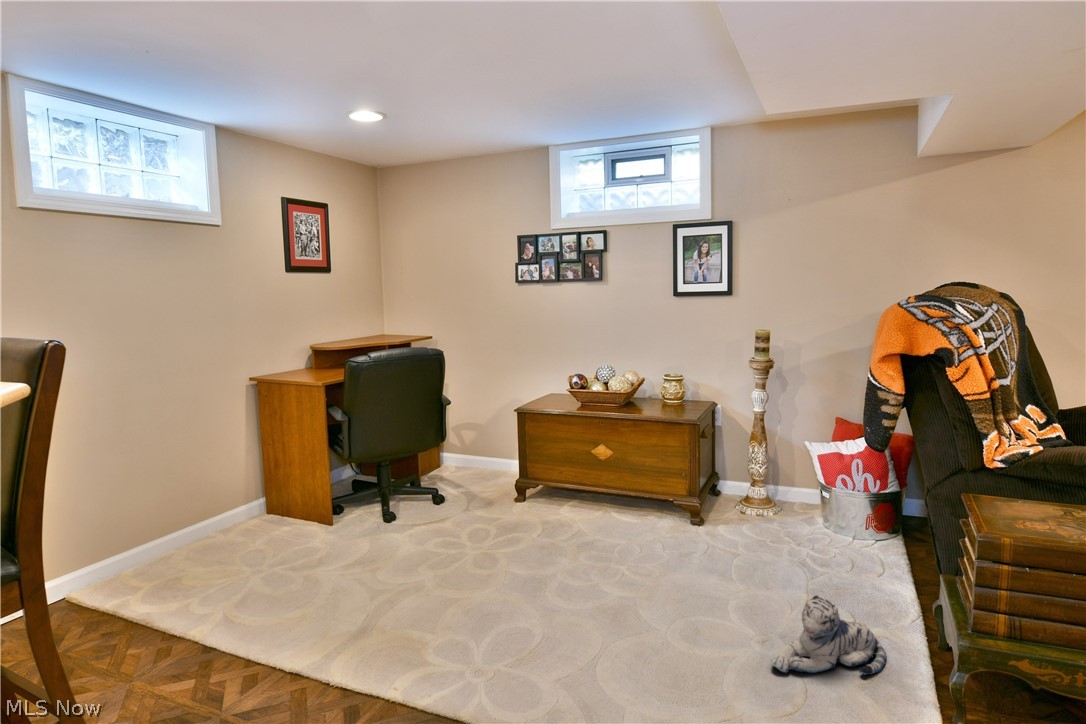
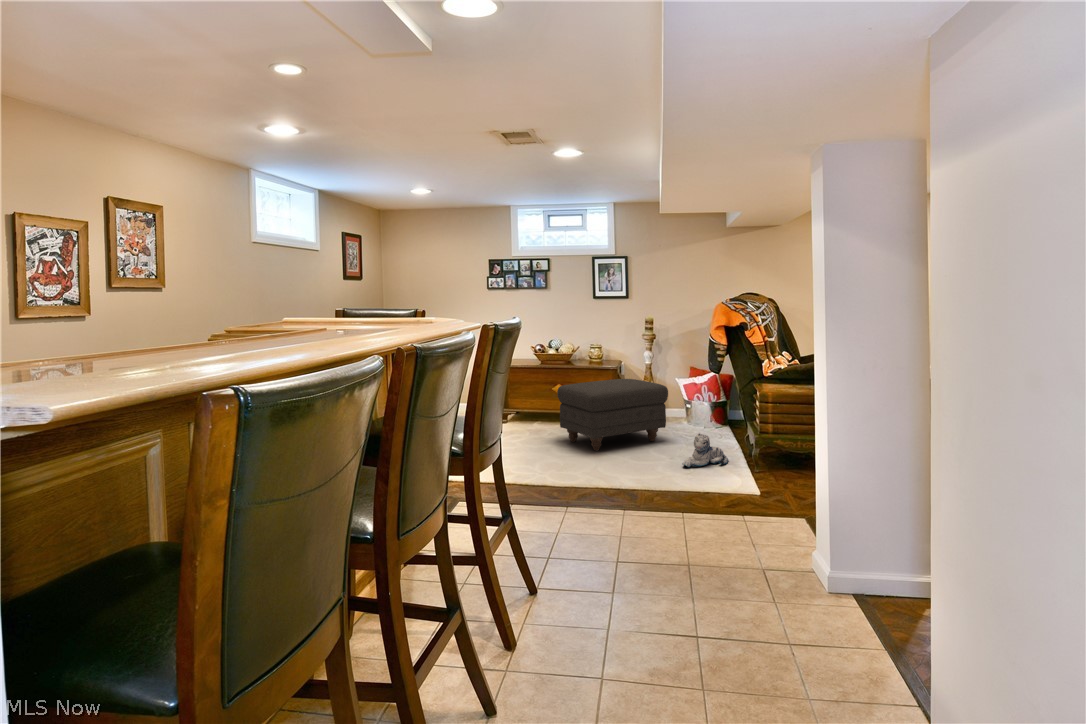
ottoman: none [574,438,774,579] -> present [557,379,668,451]

